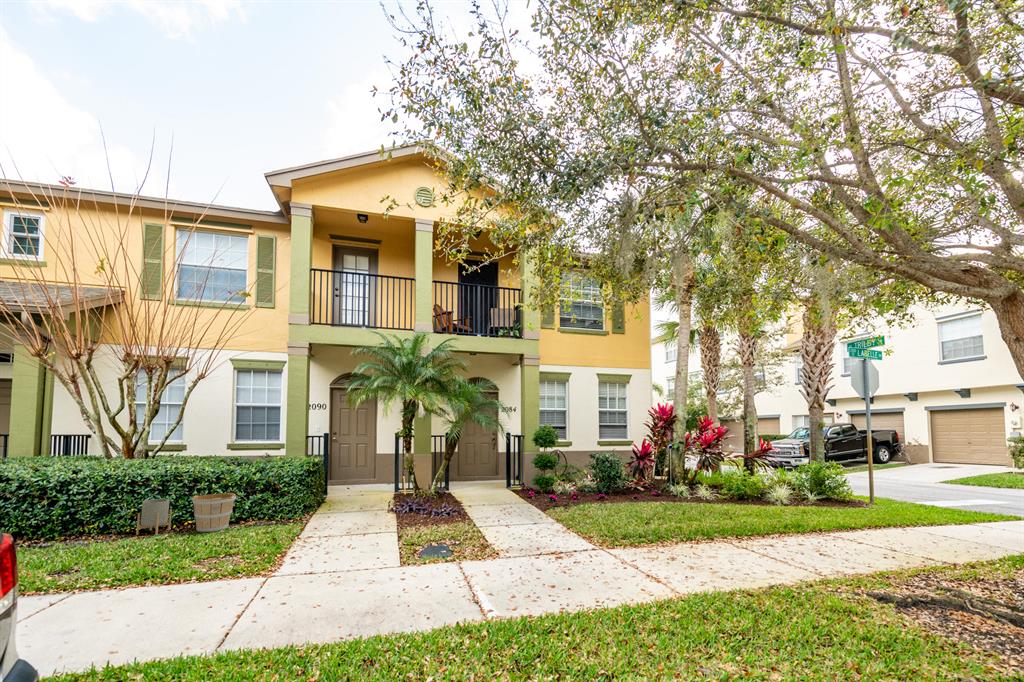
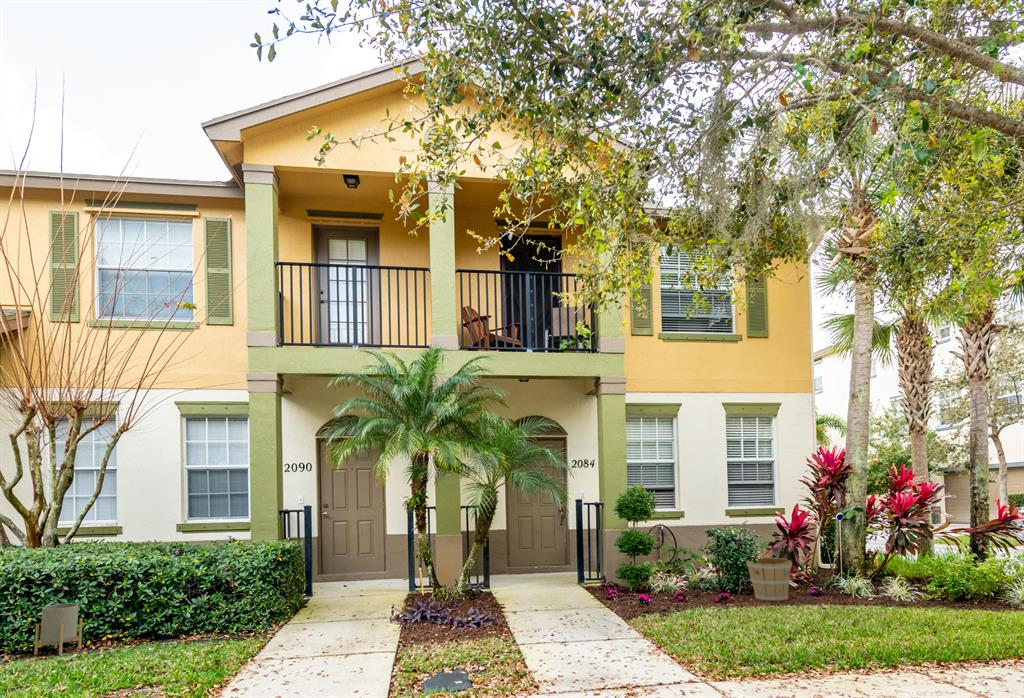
wooden bucket: present [193,493,236,532] -> present [746,557,792,601]

